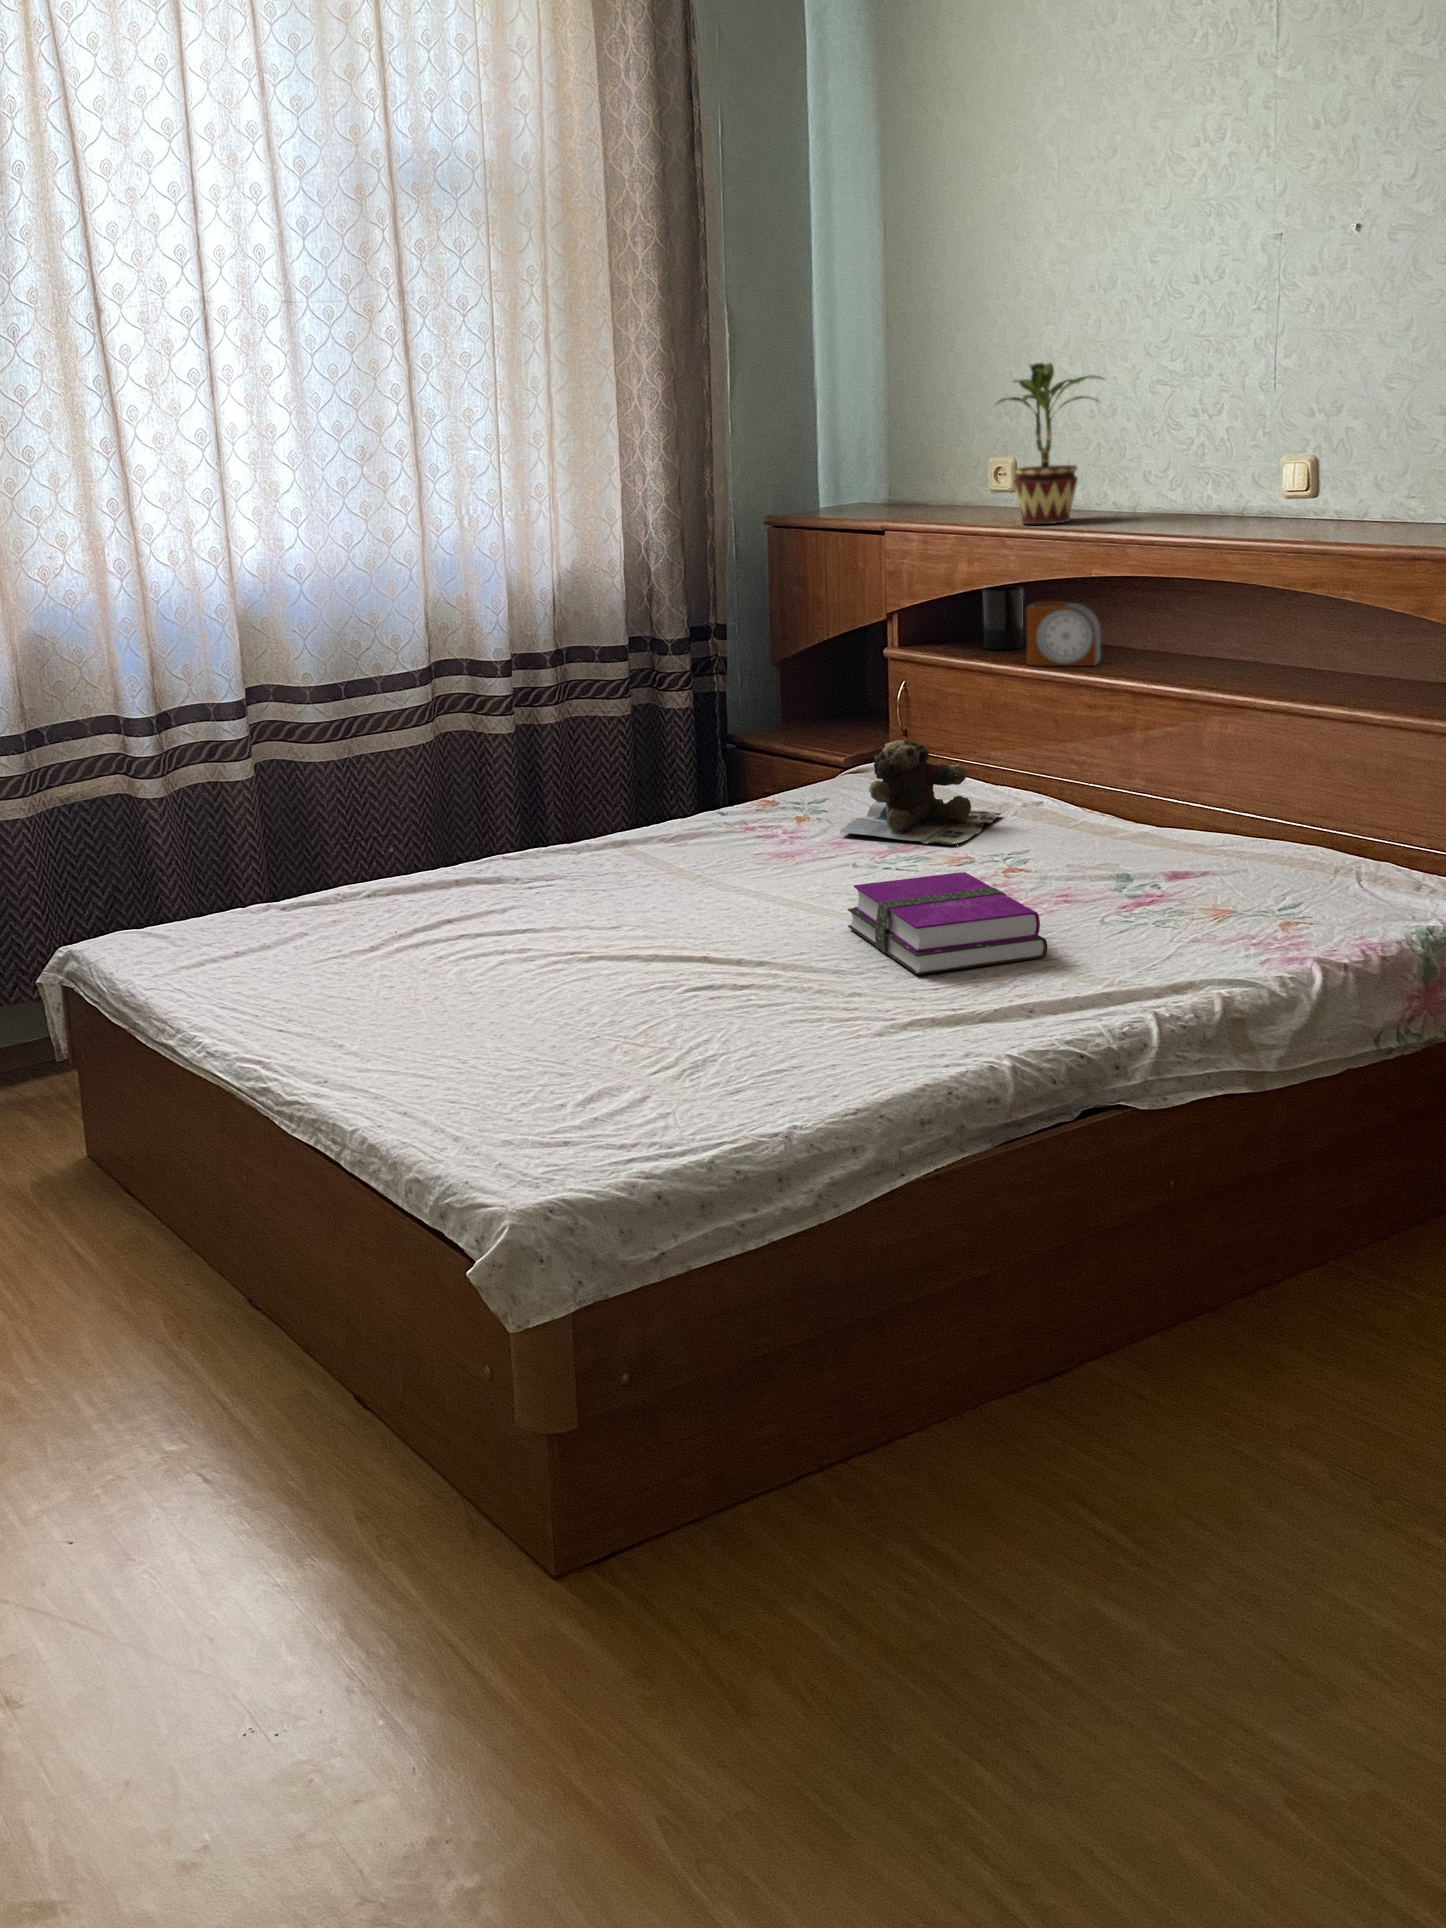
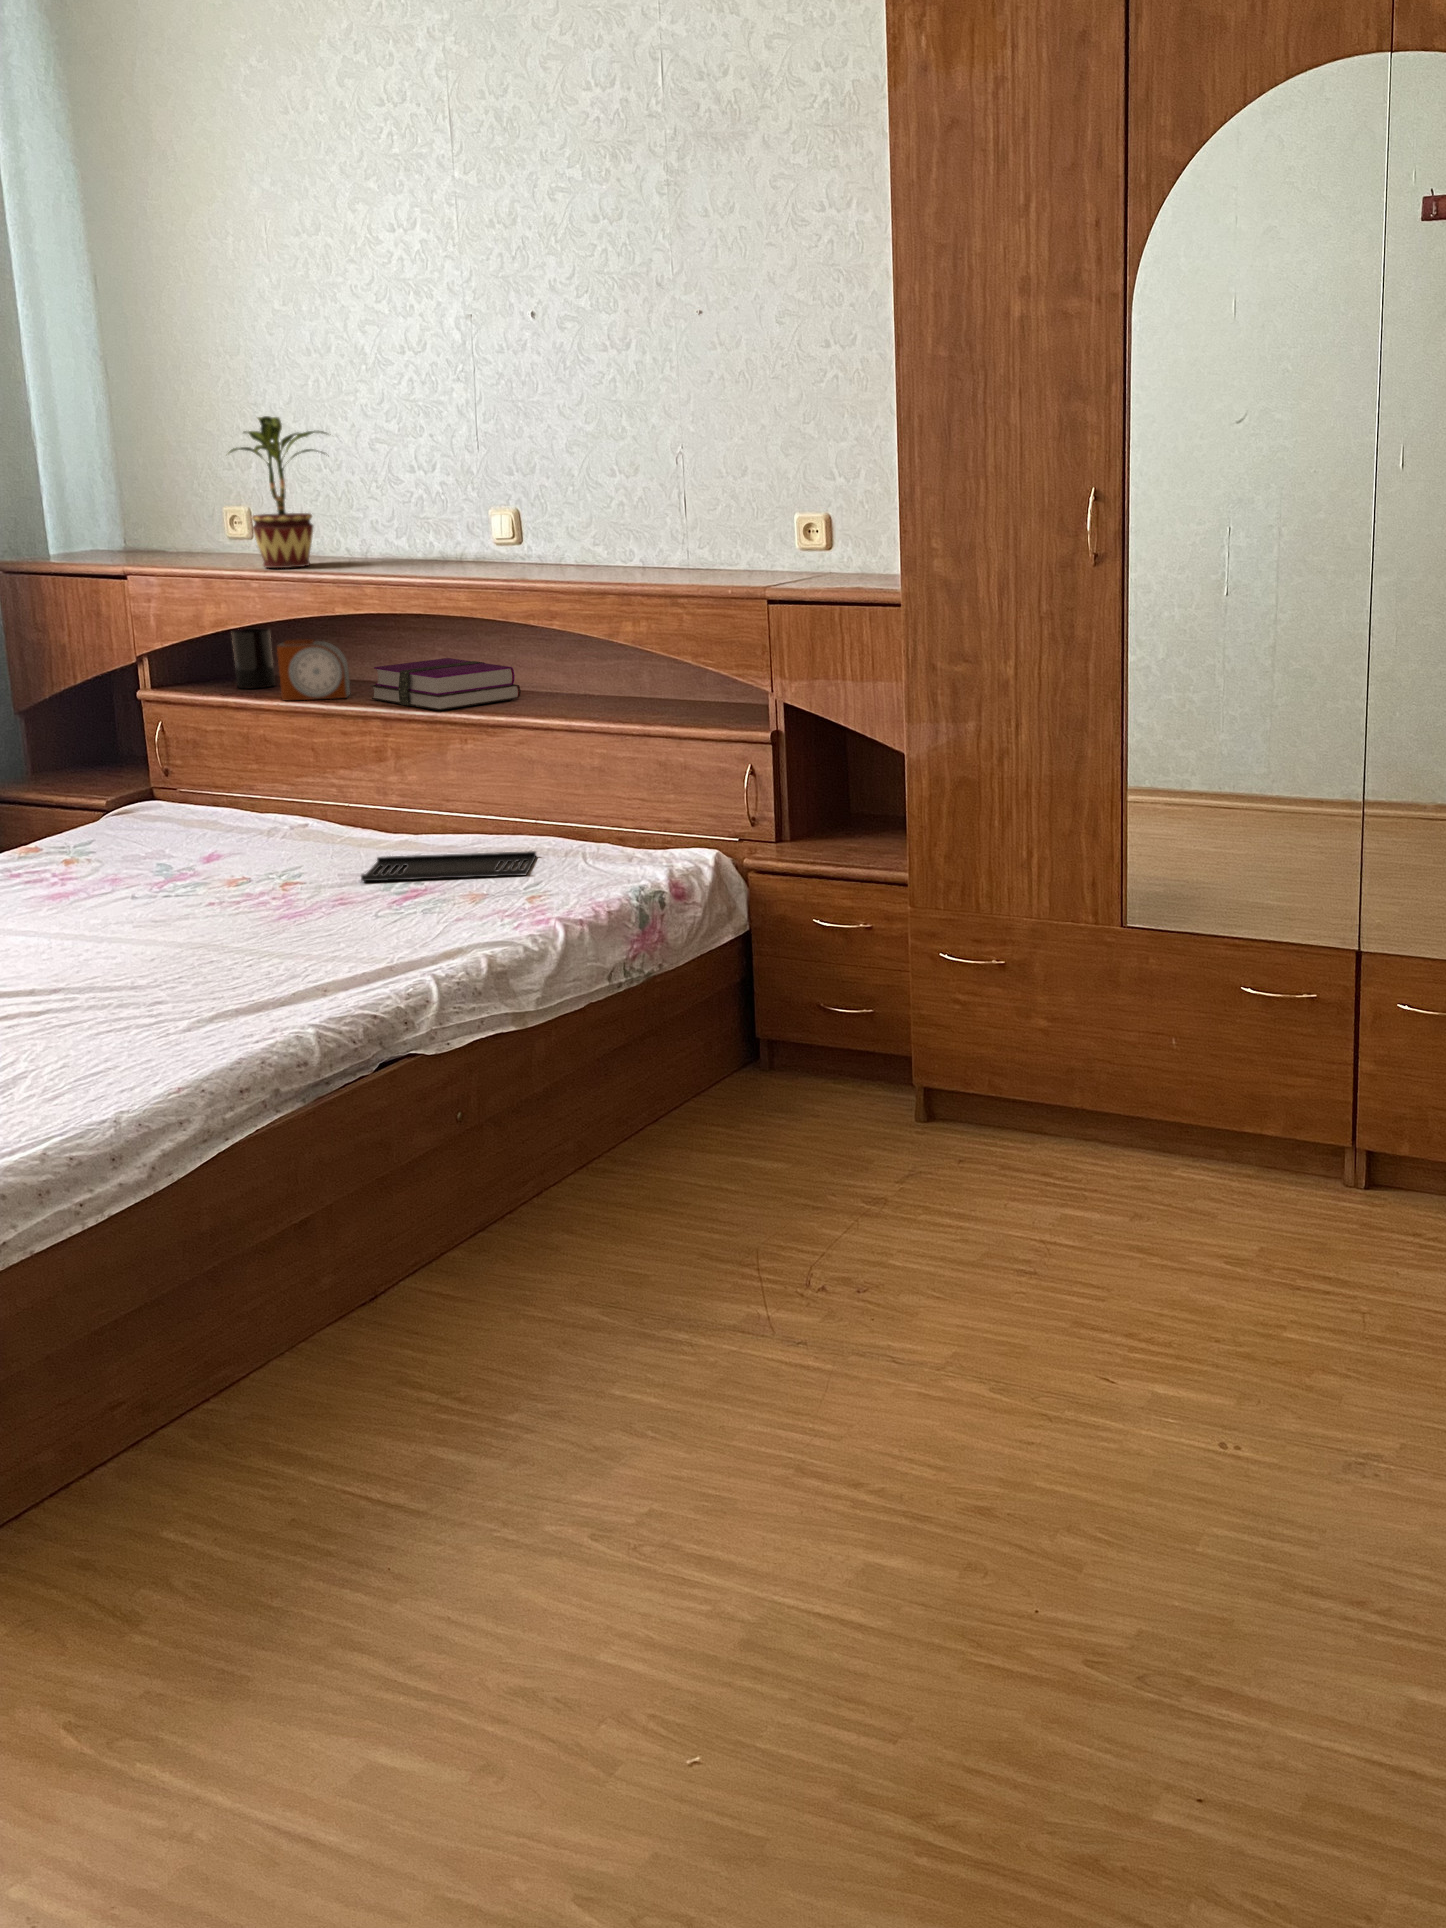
teddy bear: present [840,740,1001,845] -> none [112,774,273,870]
tray: none [1088,849,1297,892] -> present [361,851,536,881]
hardback book: present [847,872,1048,974] -> present [370,658,521,710]

